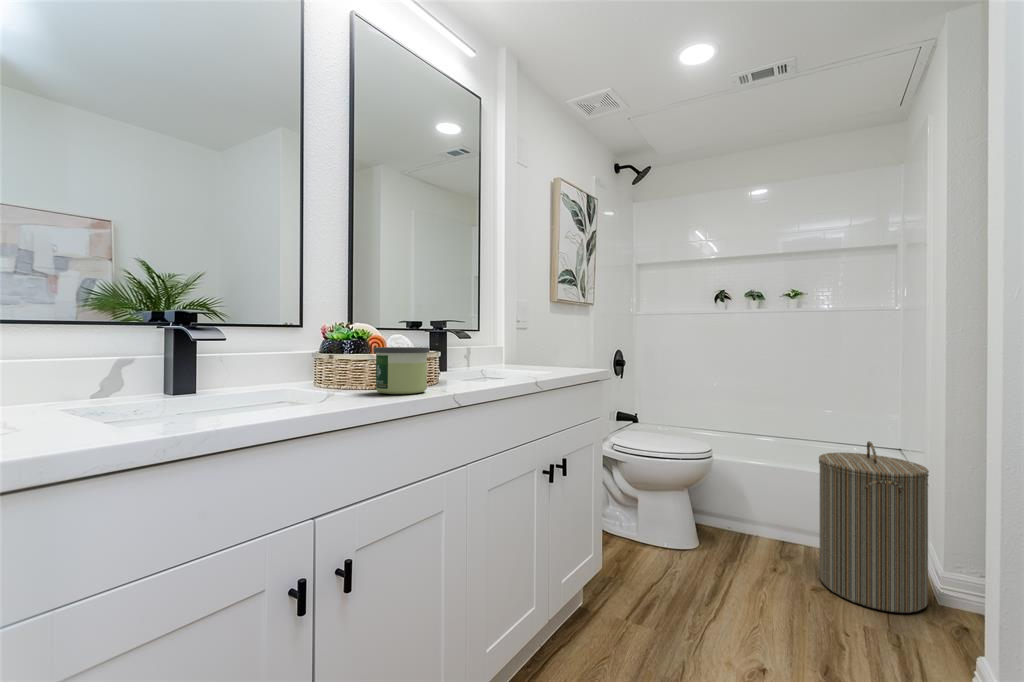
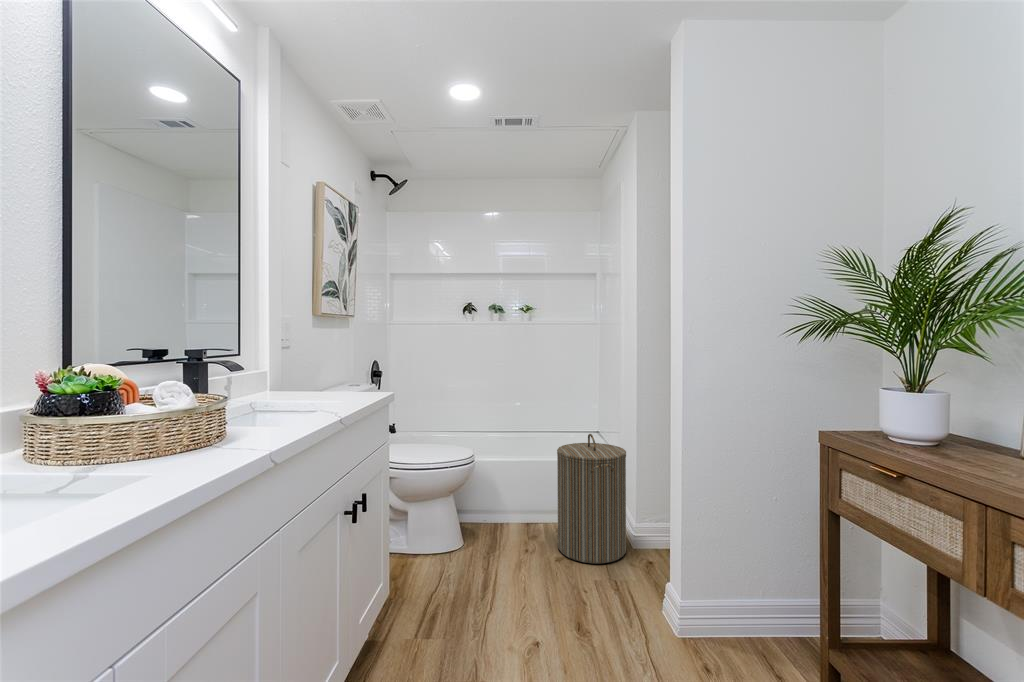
candle: present [373,347,429,394] -> none [146,398,230,465]

